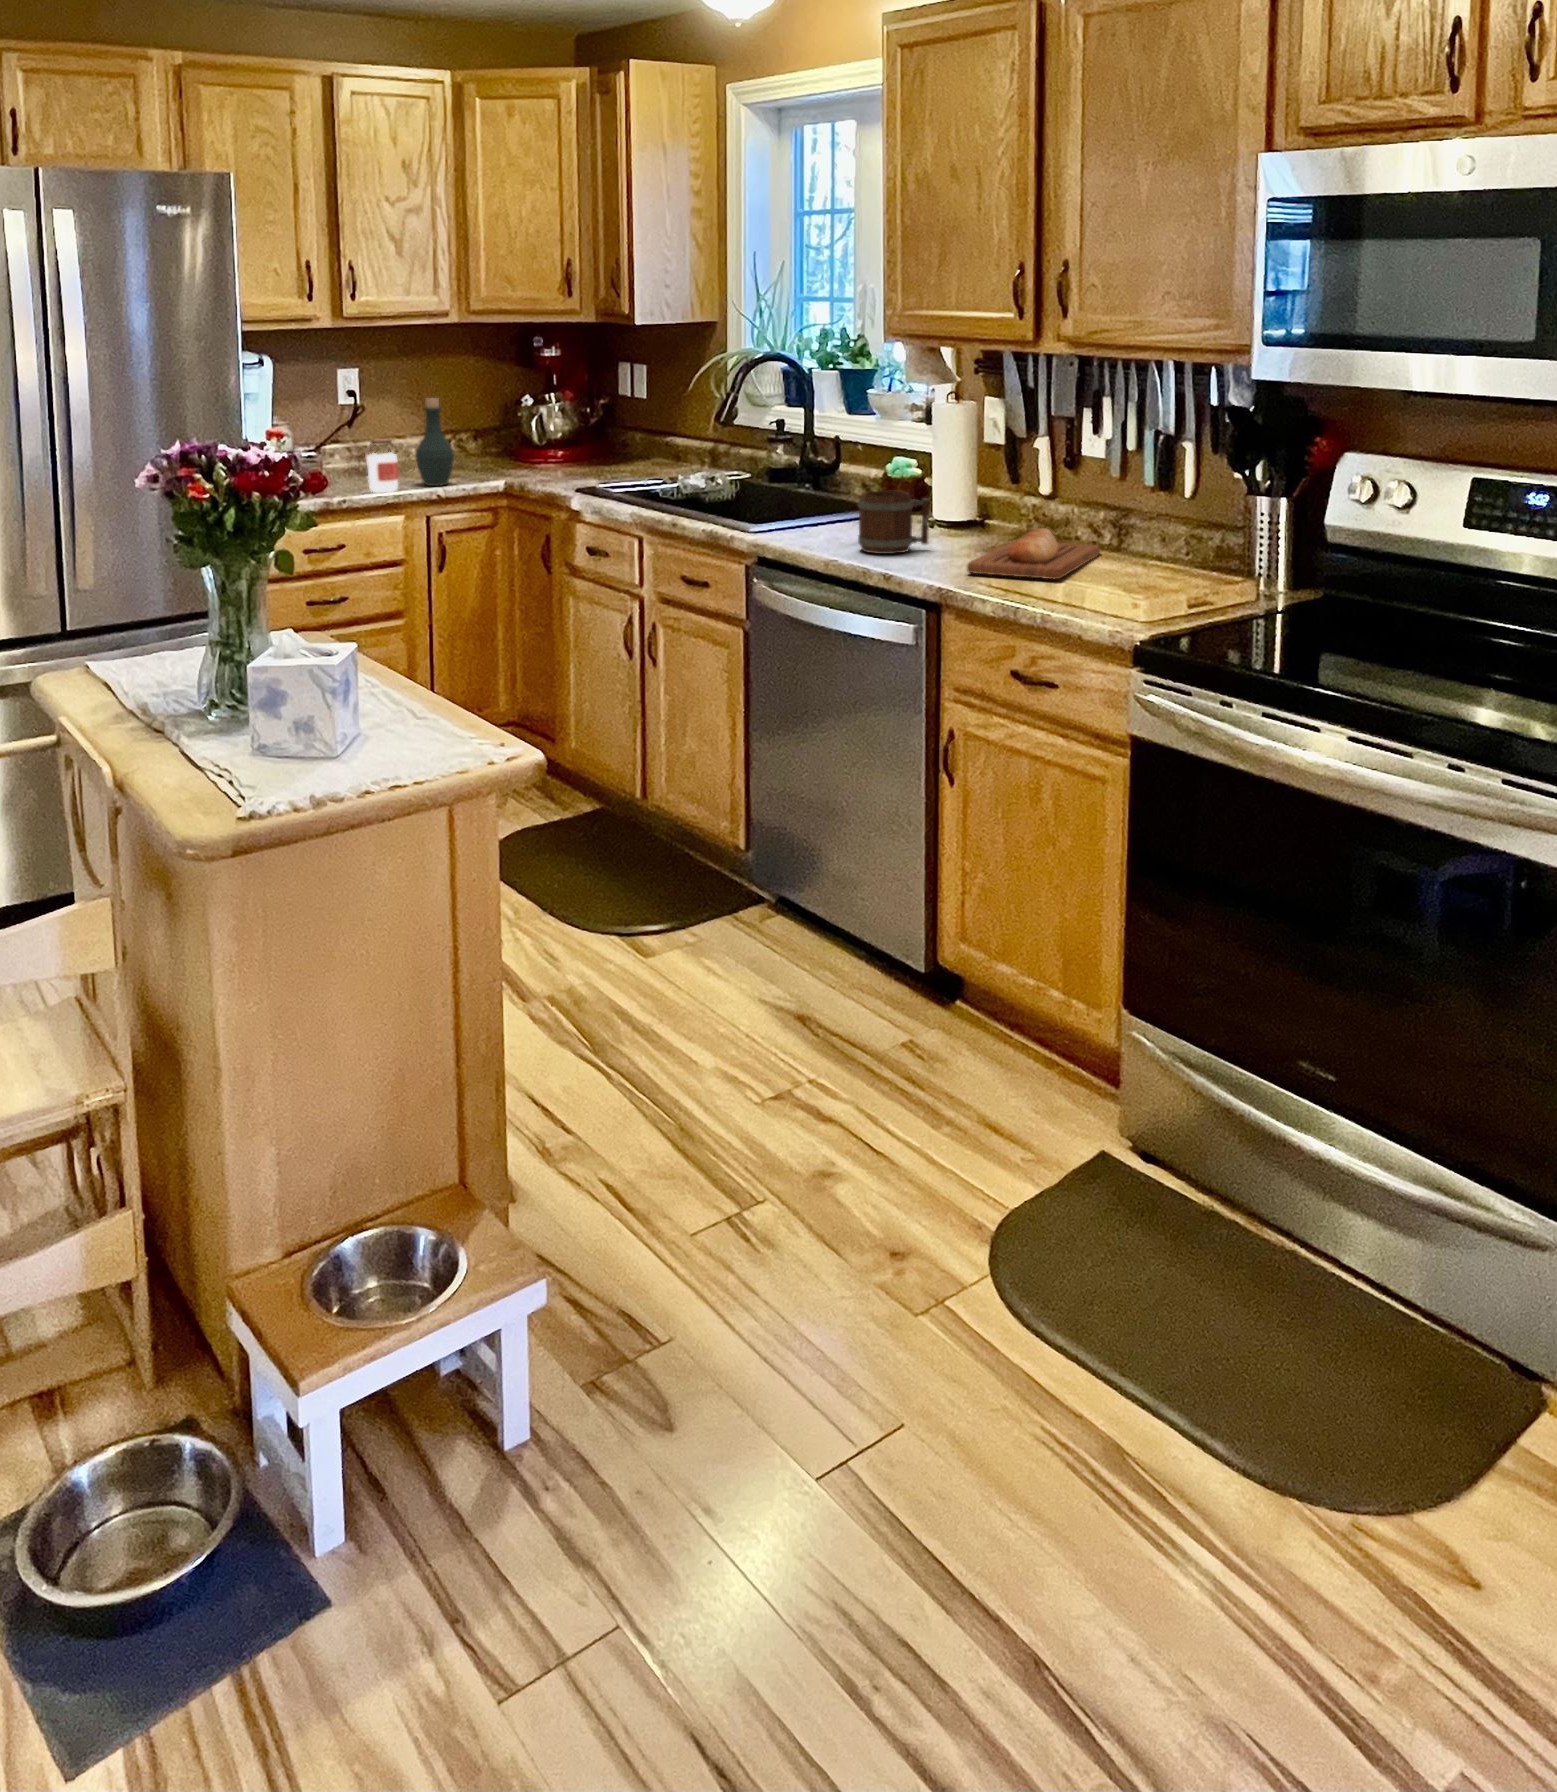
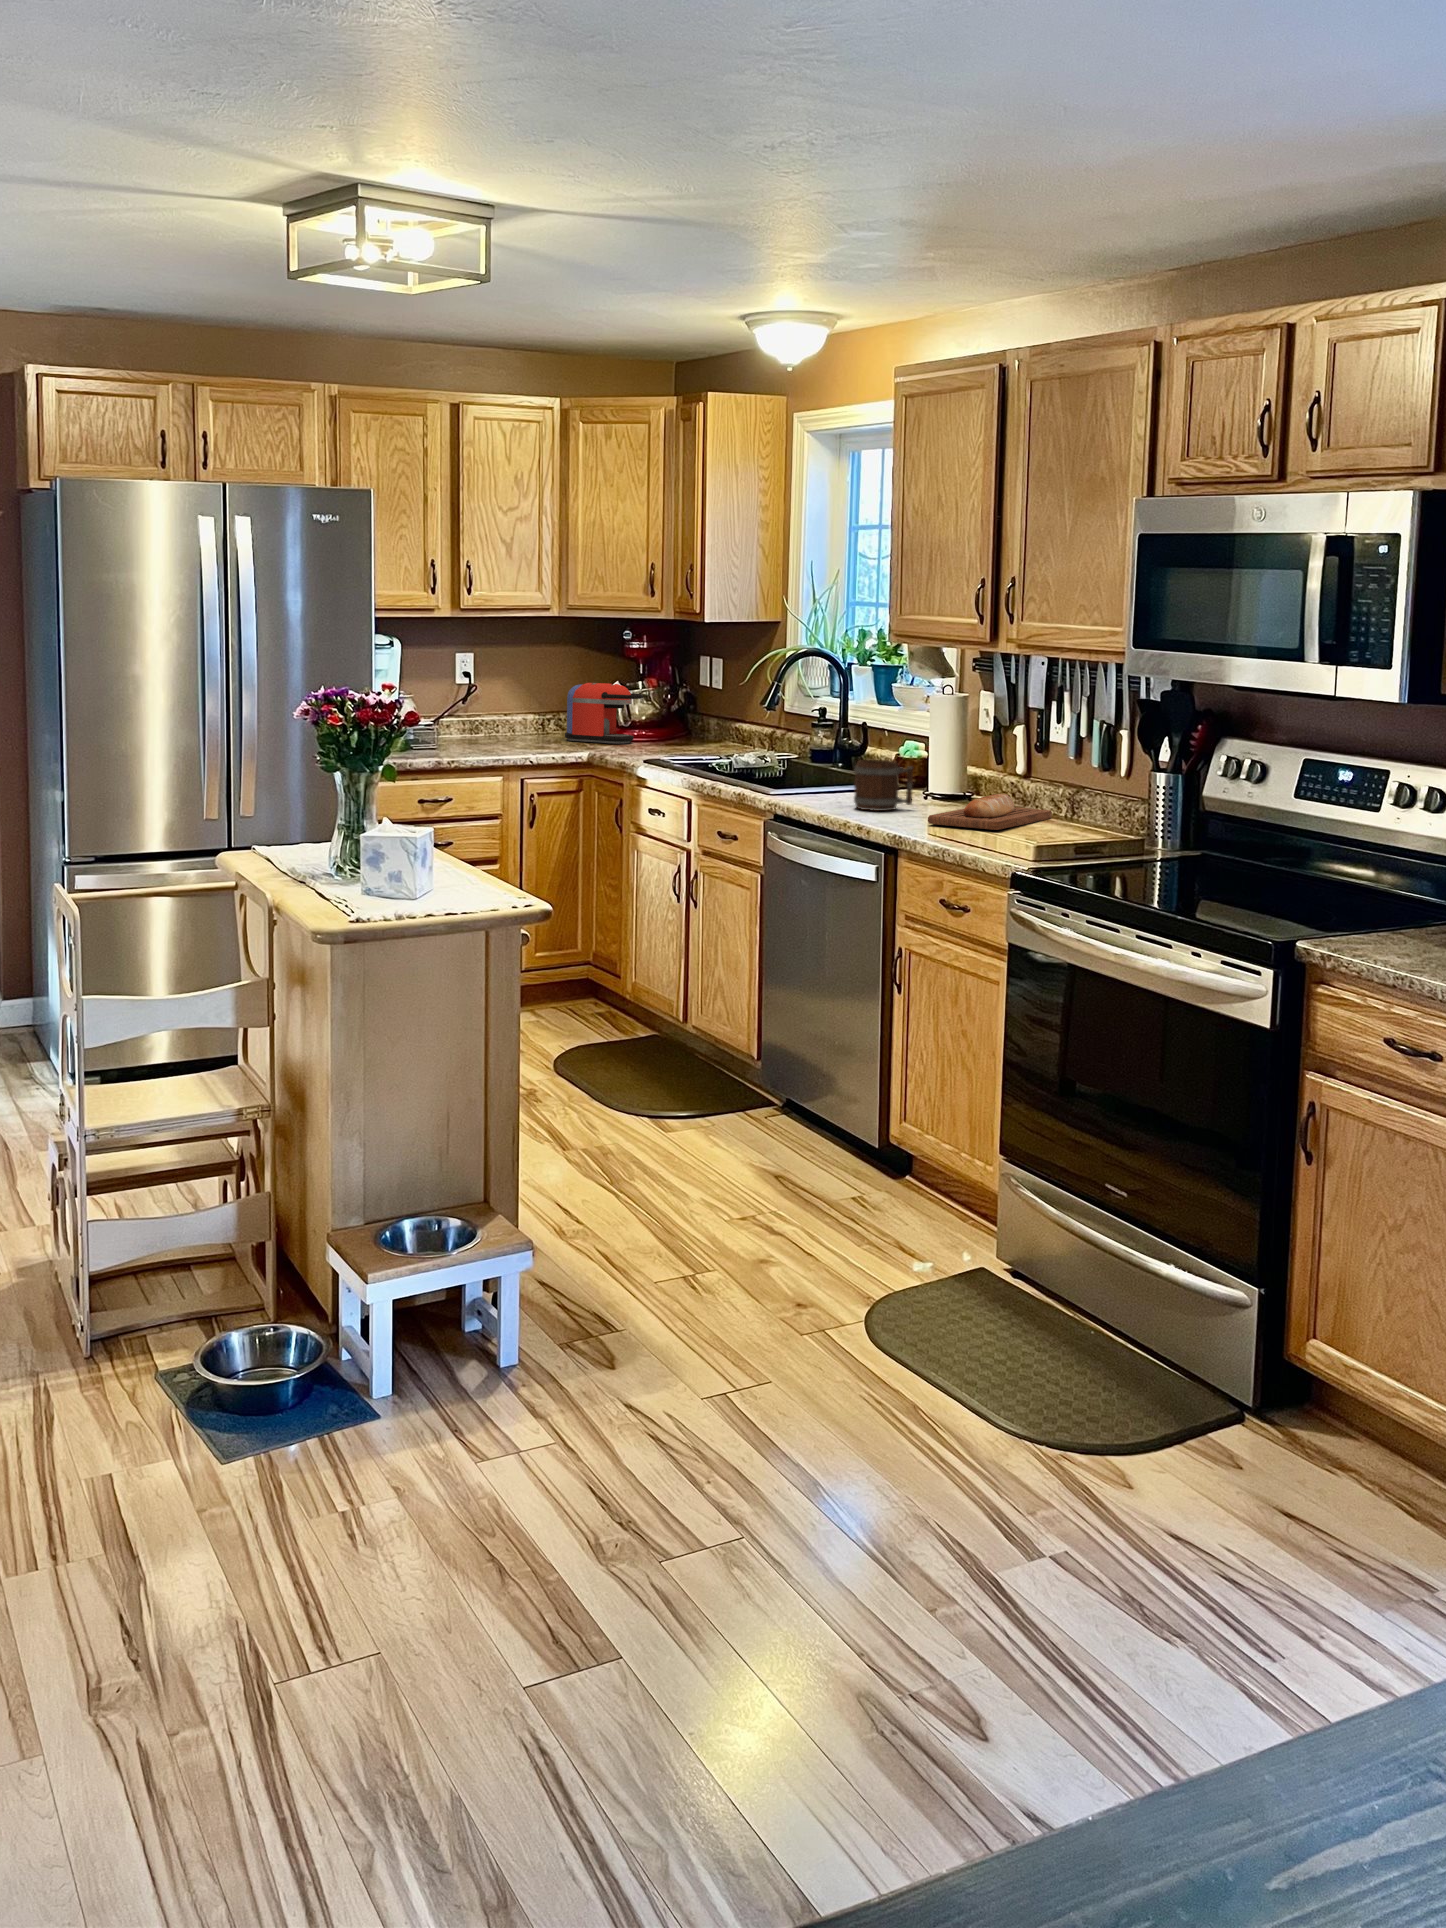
bottle: present [415,398,454,486] -> none [509,678,543,754]
coffee maker: none [475,399,562,467] -> present [565,683,643,744]
jar: present [365,439,399,493] -> none [466,711,495,758]

